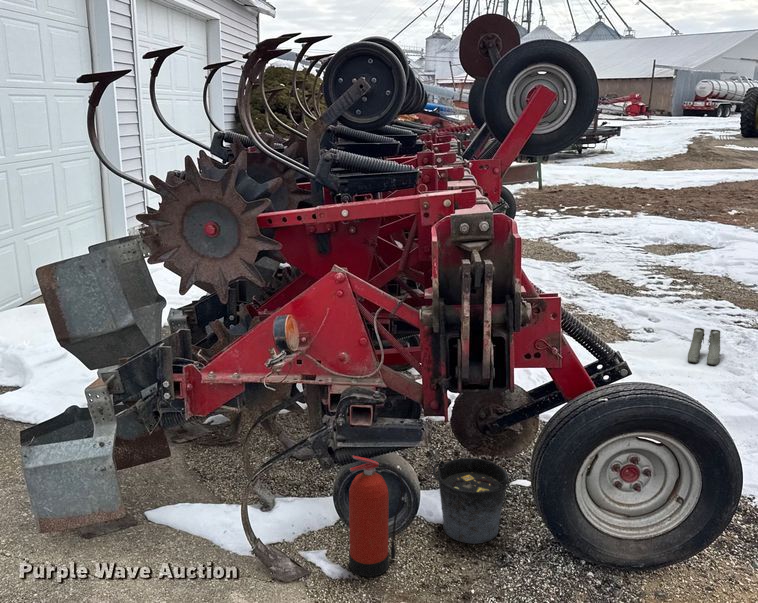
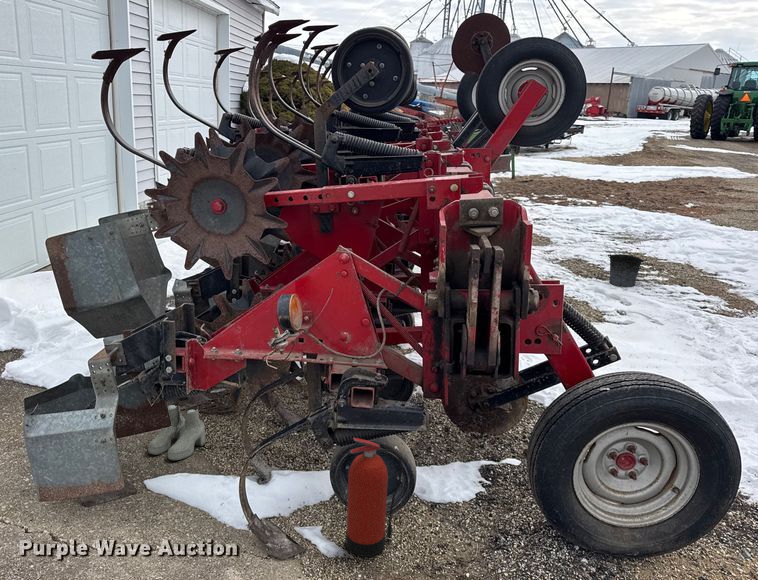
boots: present [688,328,720,365] -> present [148,404,205,461]
bucket: present [433,458,509,544] -> present [608,254,644,287]

